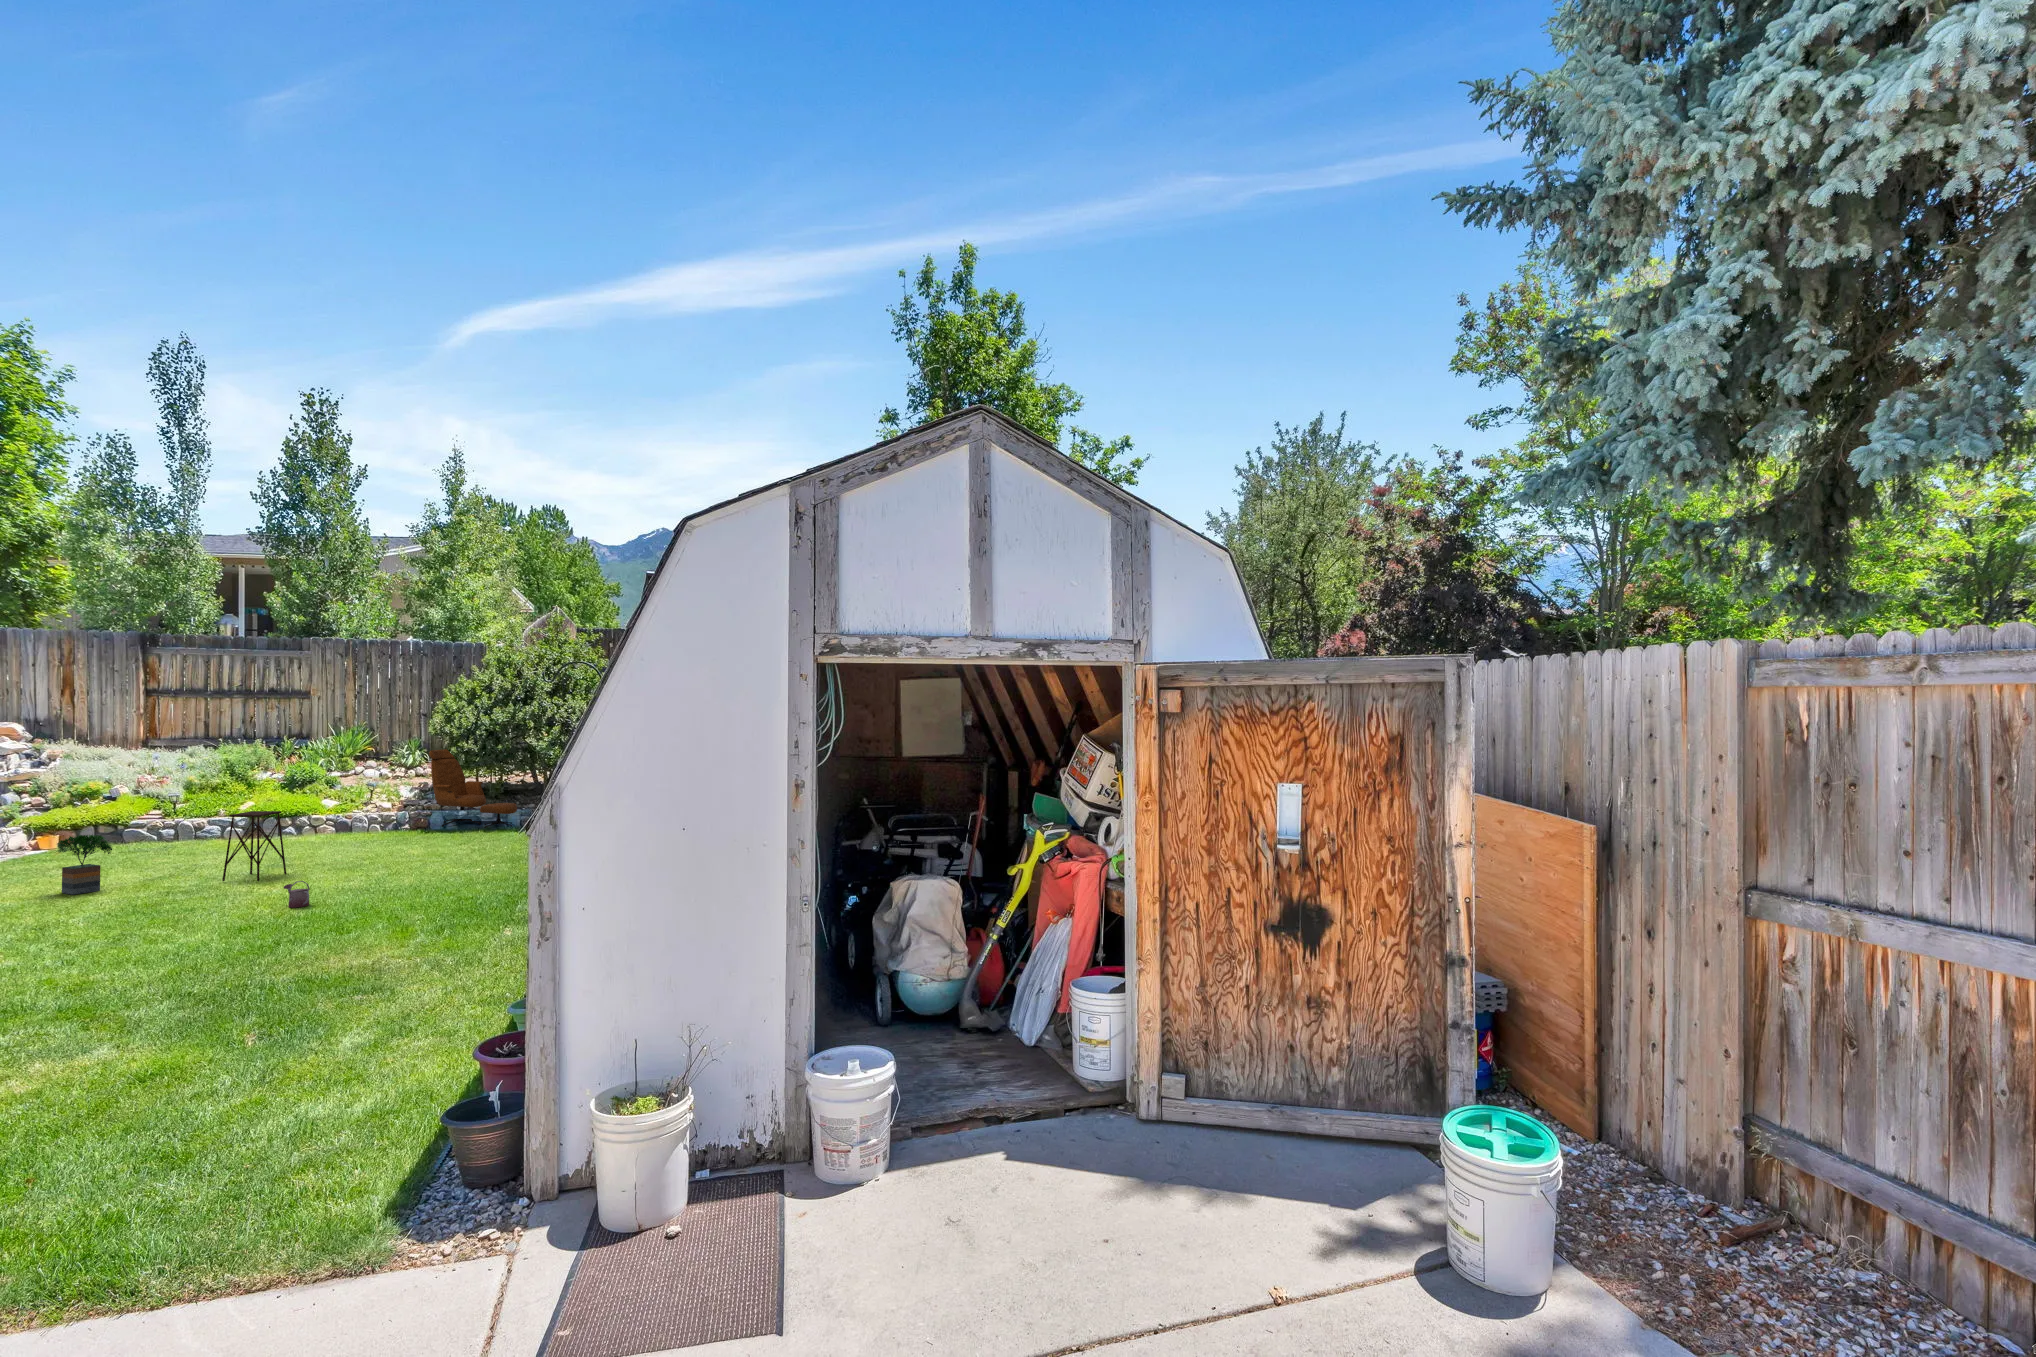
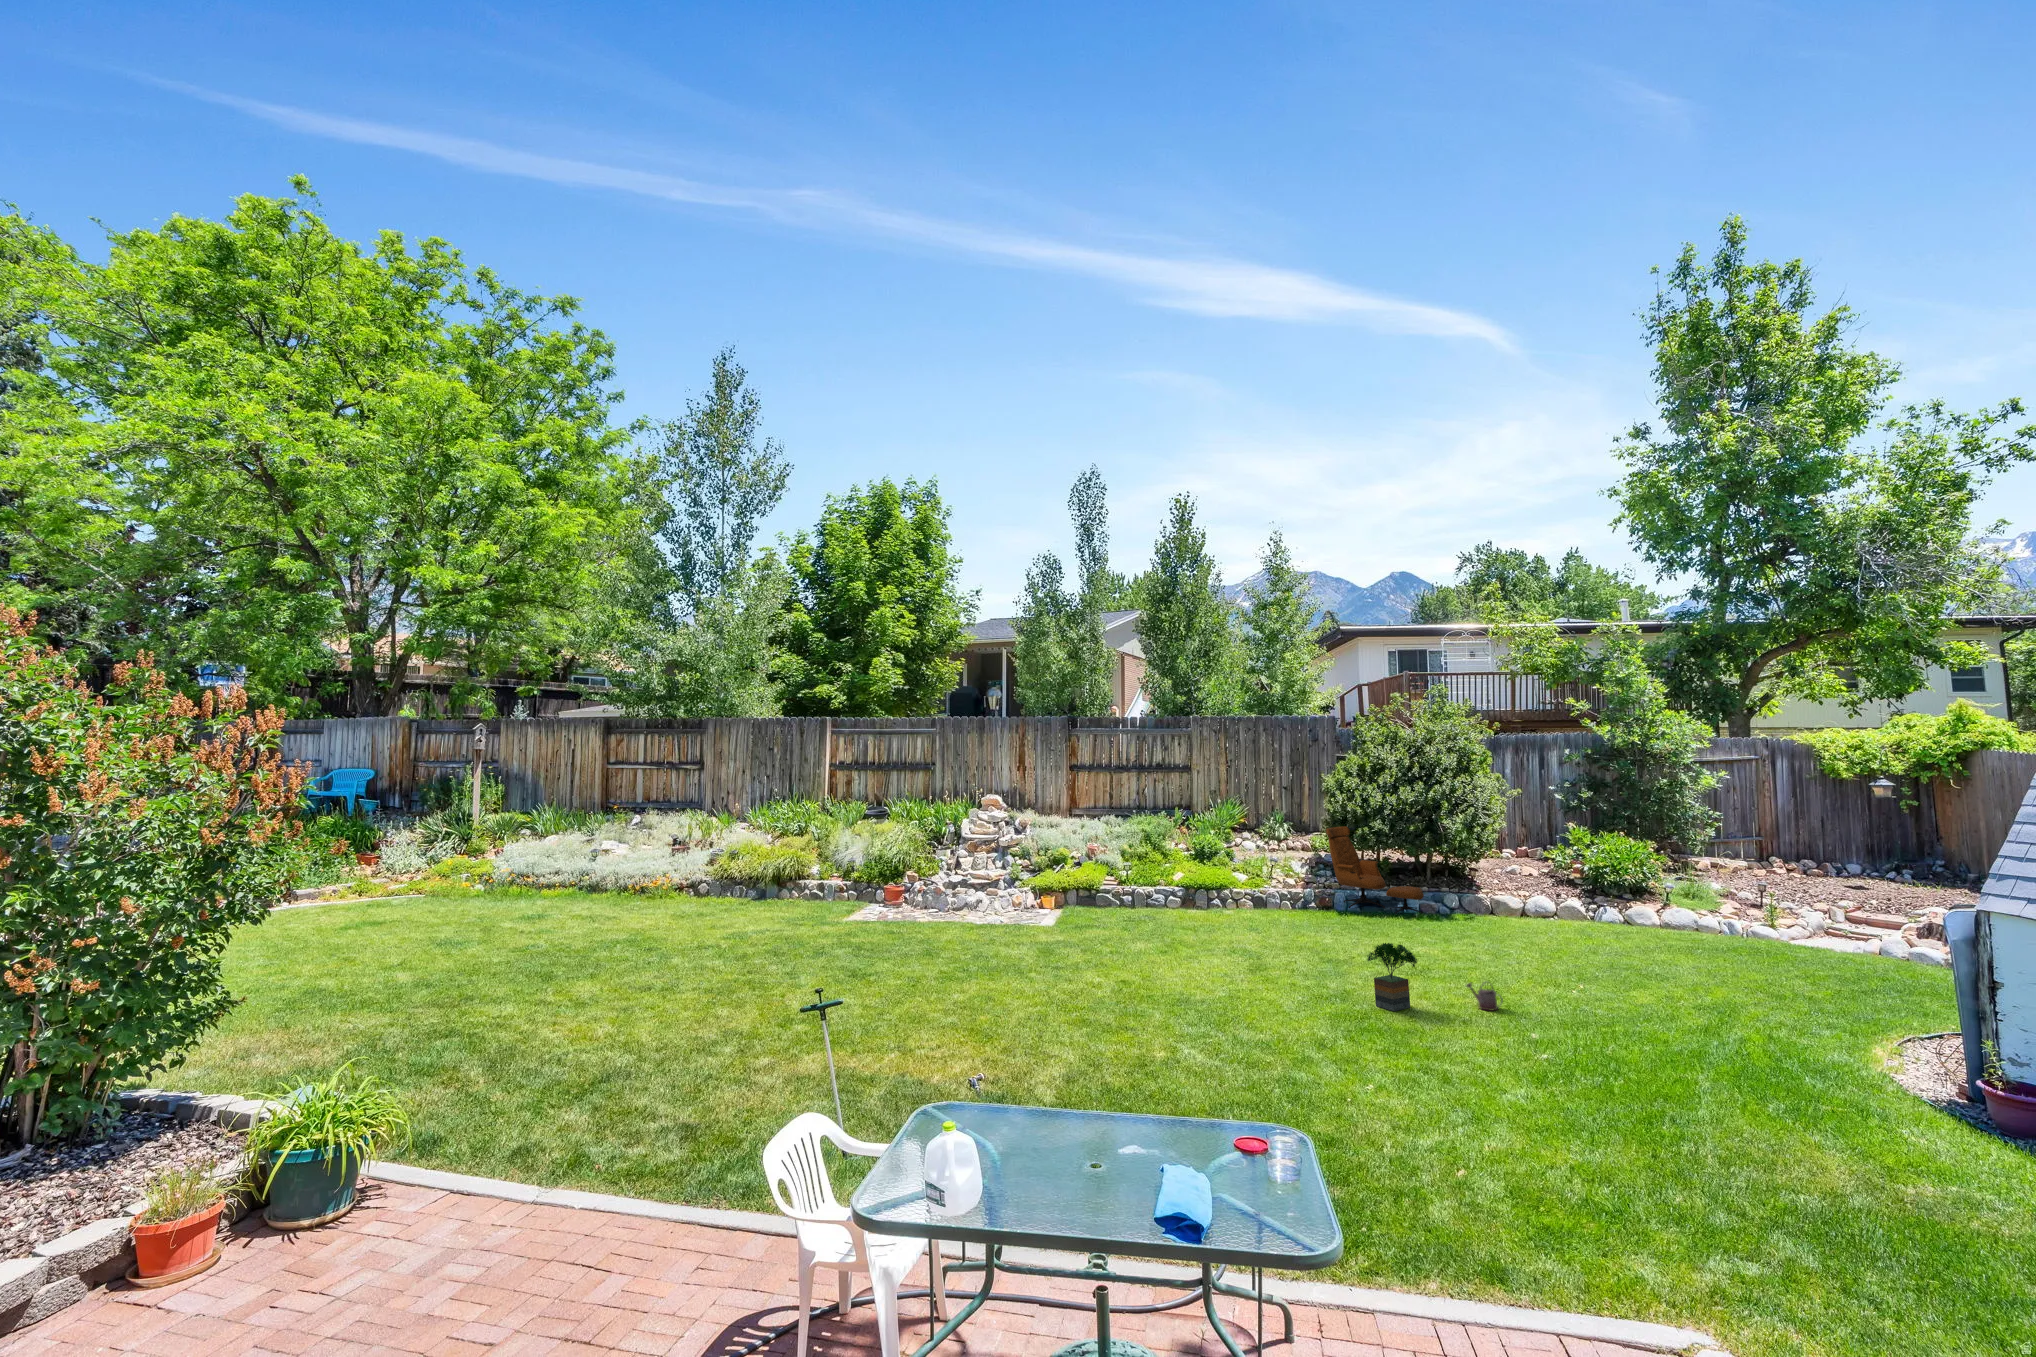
side table: present [222,811,286,881] -> none [1215,895,1261,966]
potted tree: present [57,835,112,895] -> present [1367,943,1417,1011]
watering can: present [283,881,309,908] -> present [1466,983,1503,1011]

